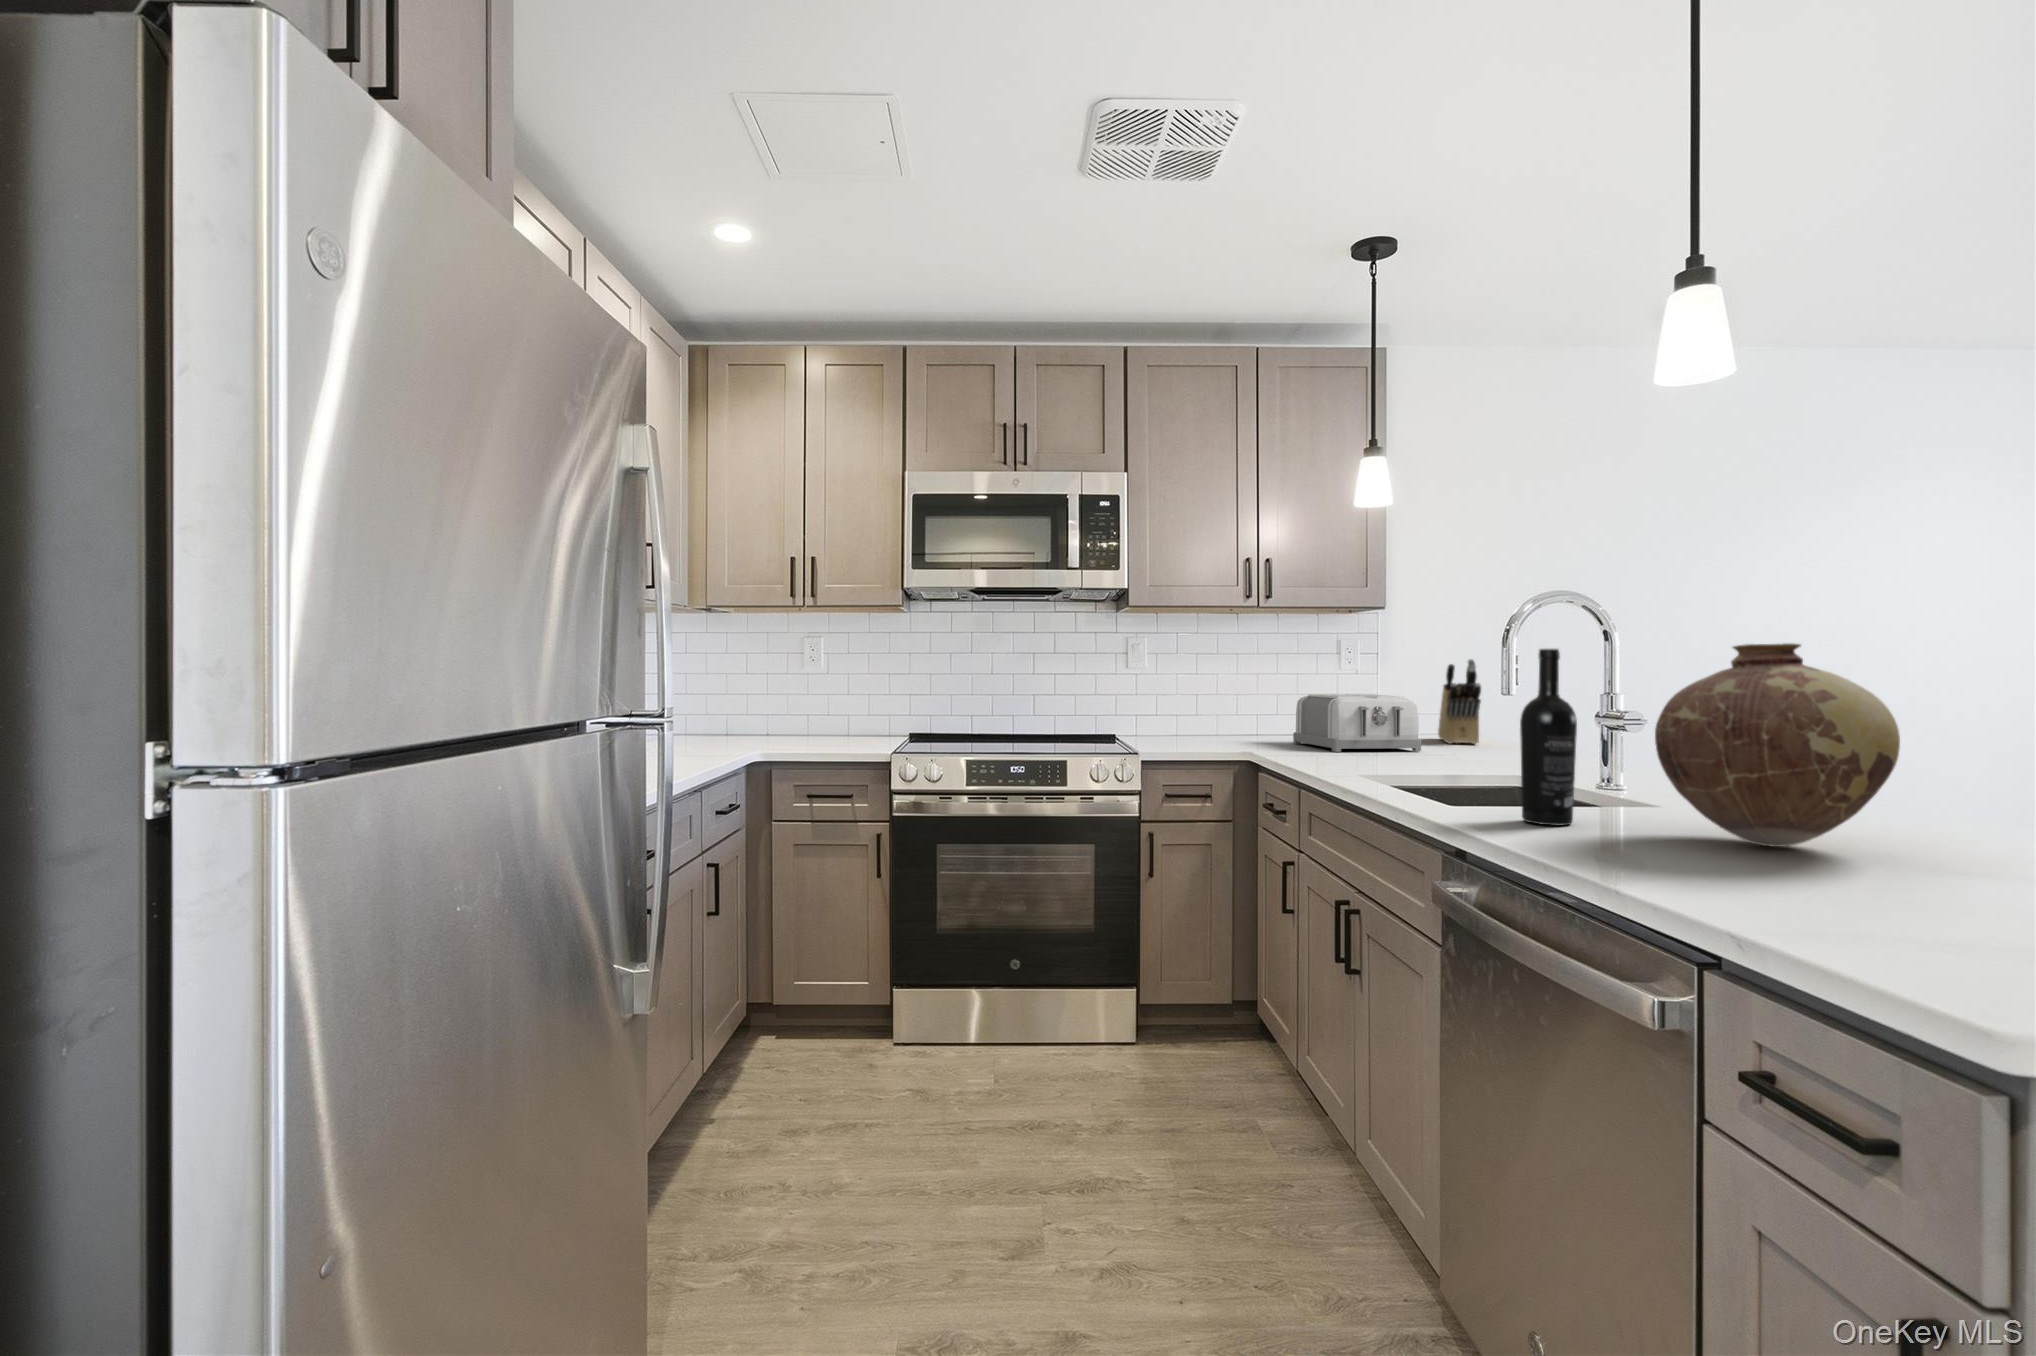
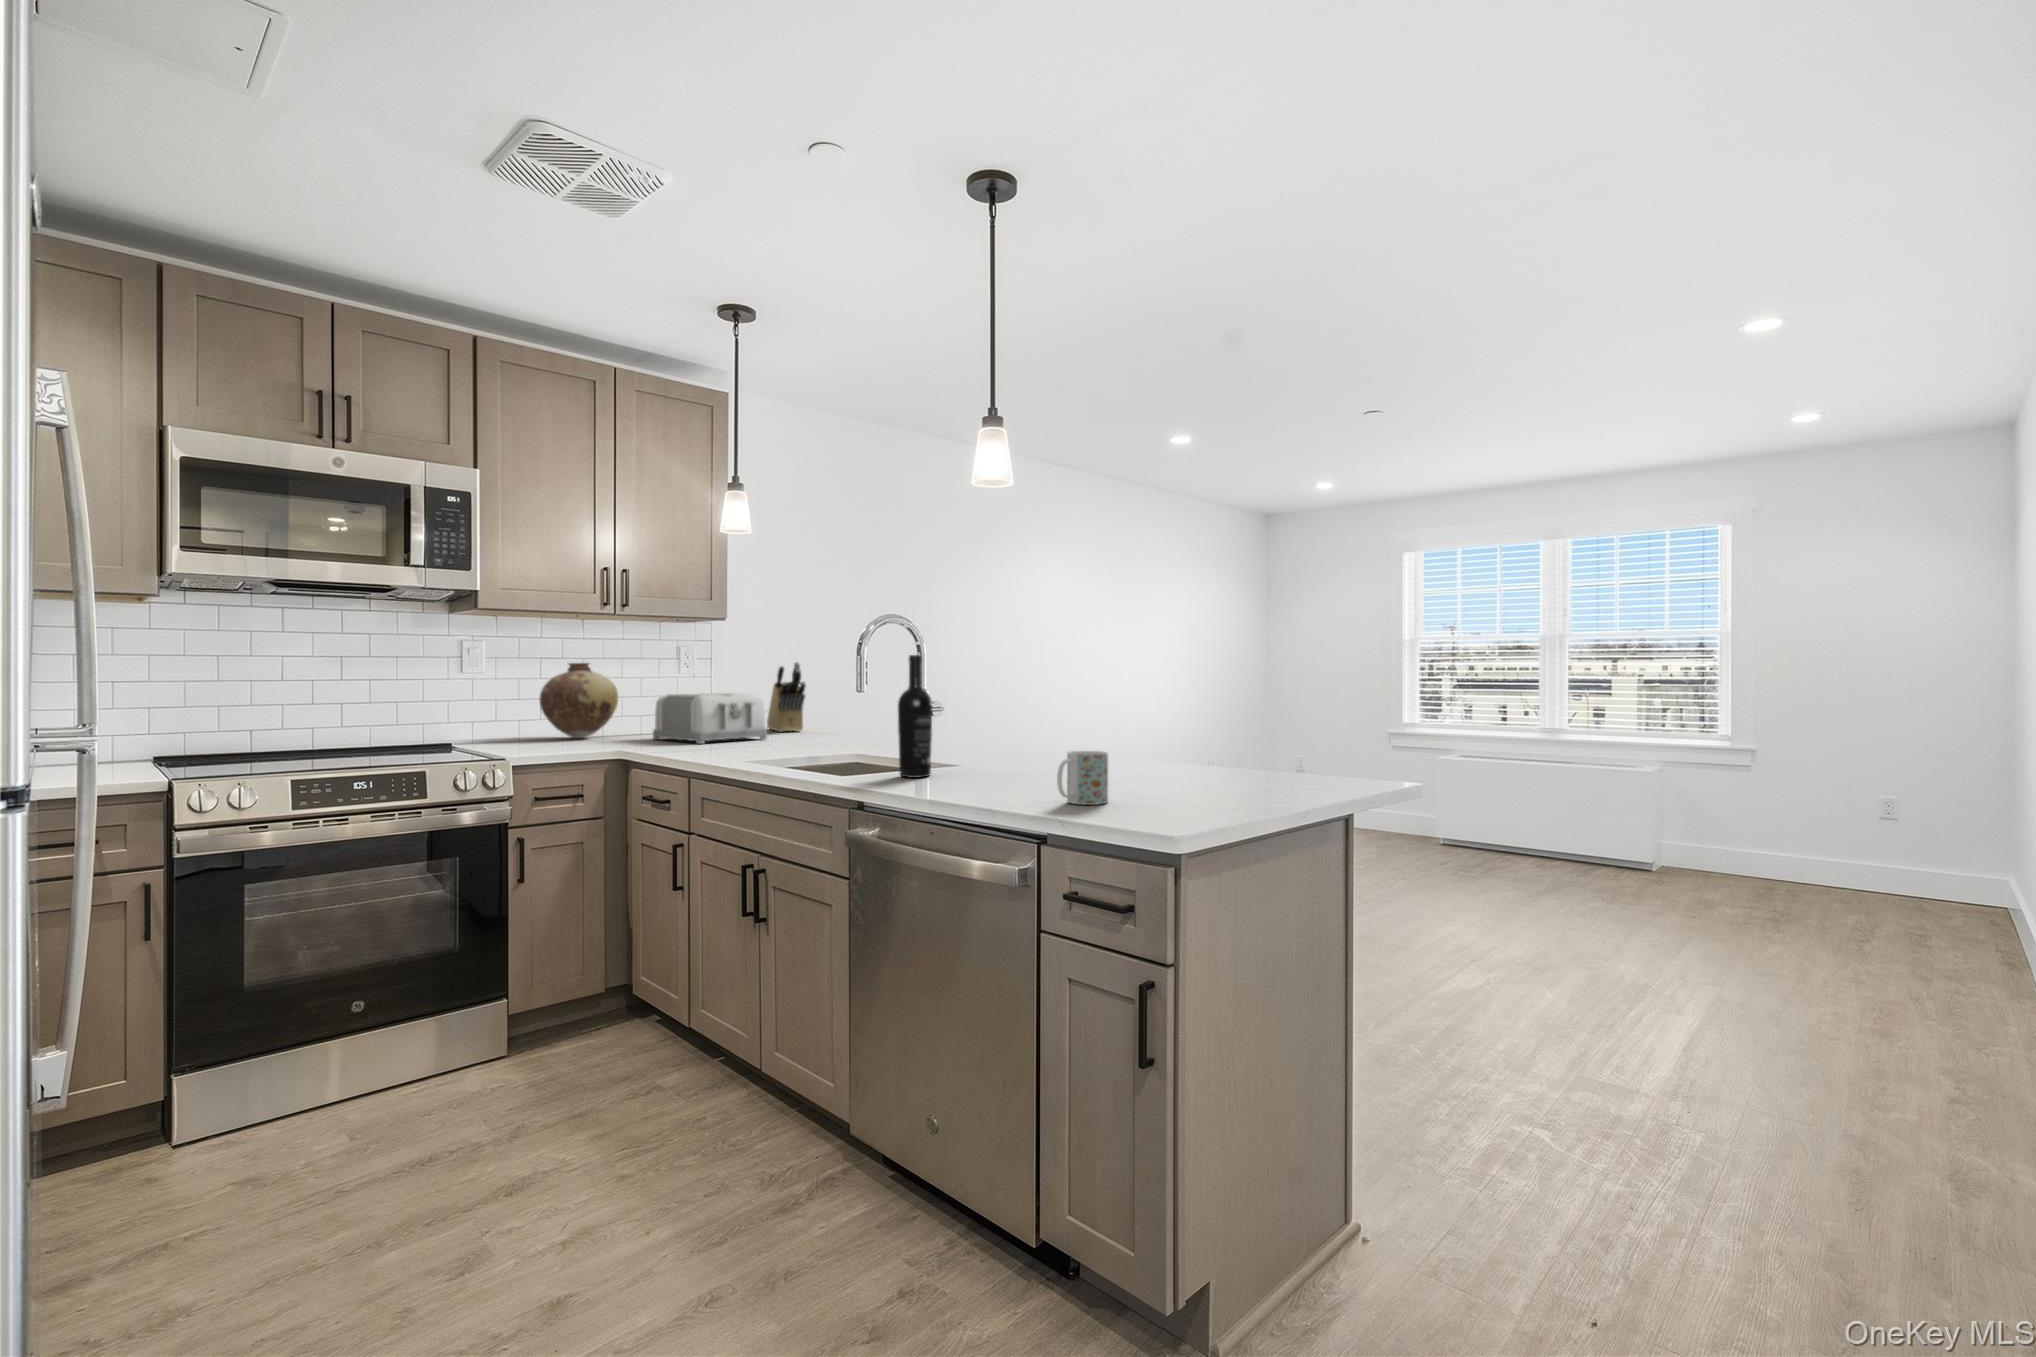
vase: present [1655,643,1900,847] -> present [540,663,618,738]
mug: none [1746,817,1875,922] -> present [1057,751,1108,805]

